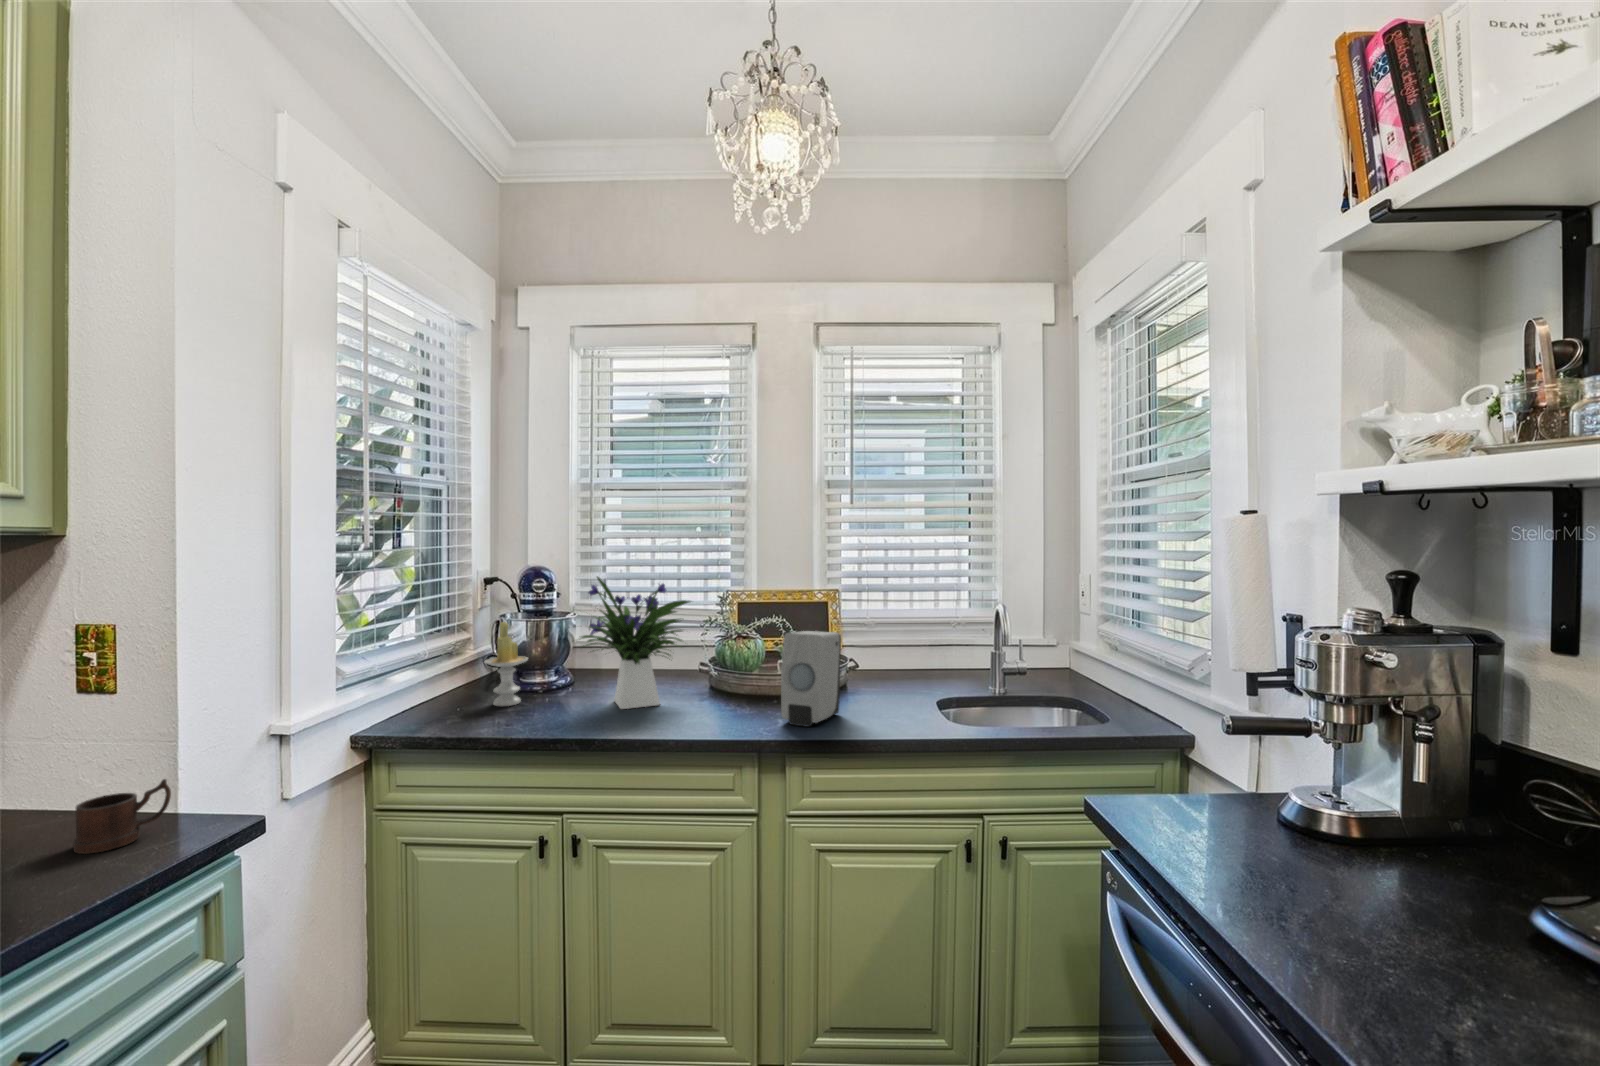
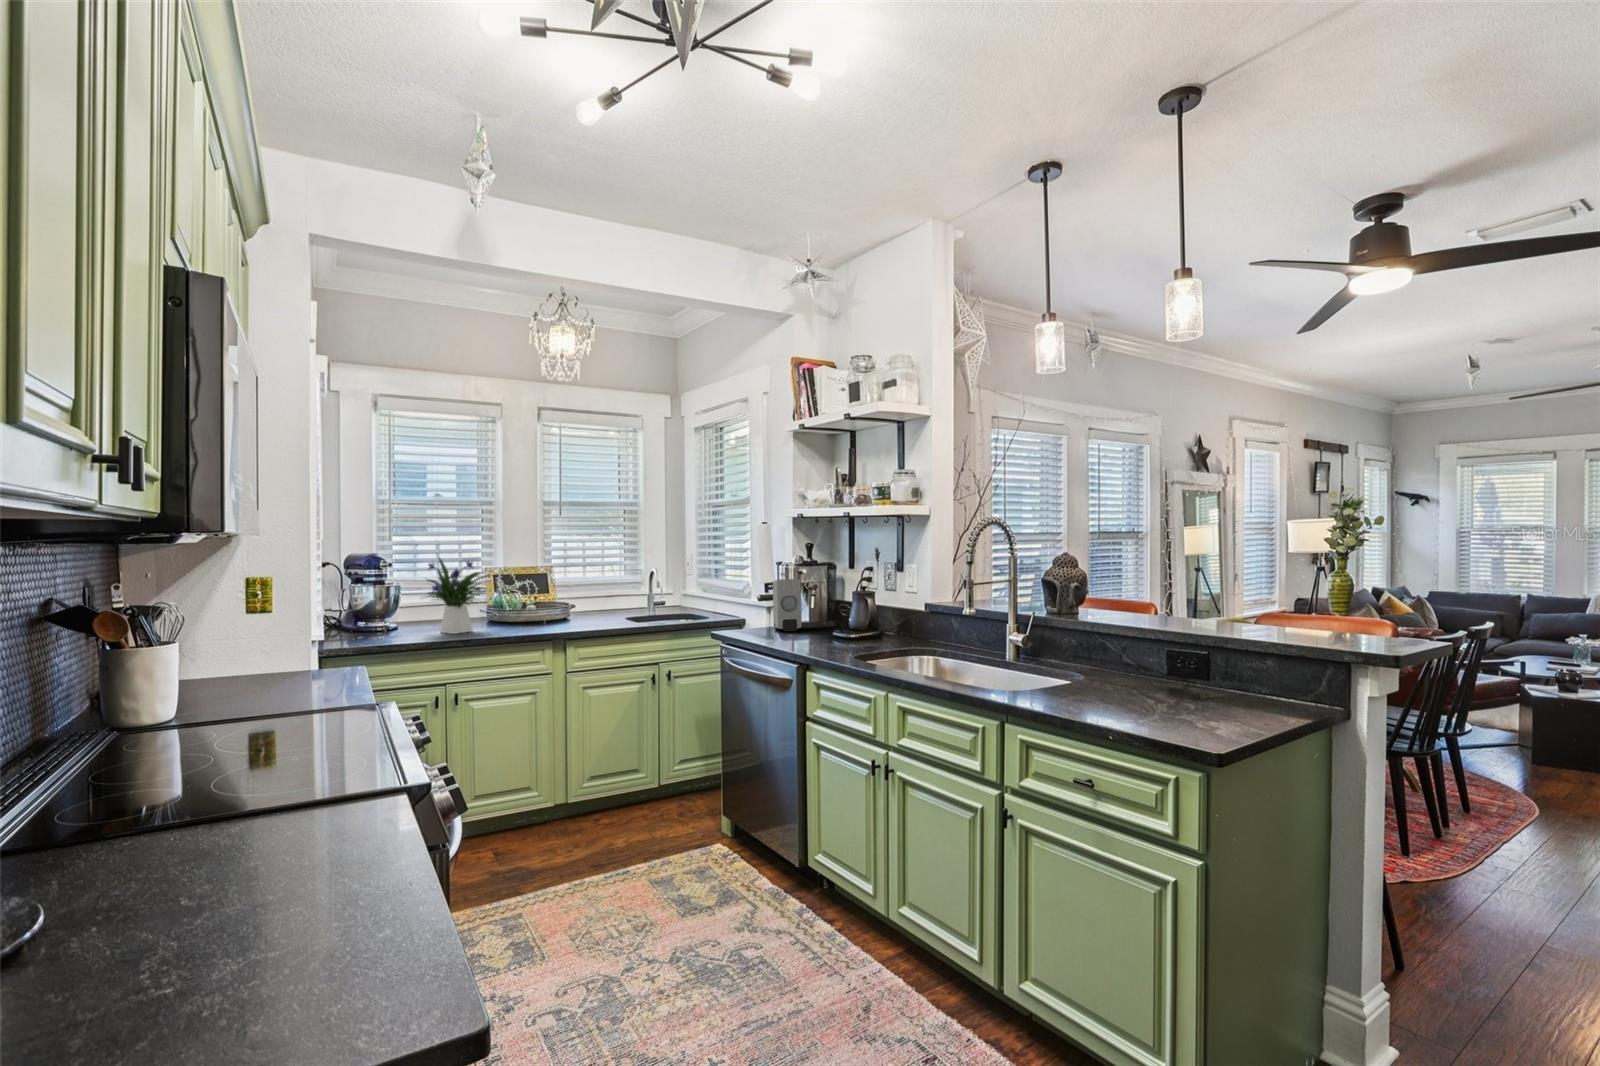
candle: present [485,622,528,706] -> none [355,588,385,639]
soap dispenser: present [781,631,841,727] -> present [773,579,802,631]
mug: present [73,779,171,854] -> none [314,642,344,670]

